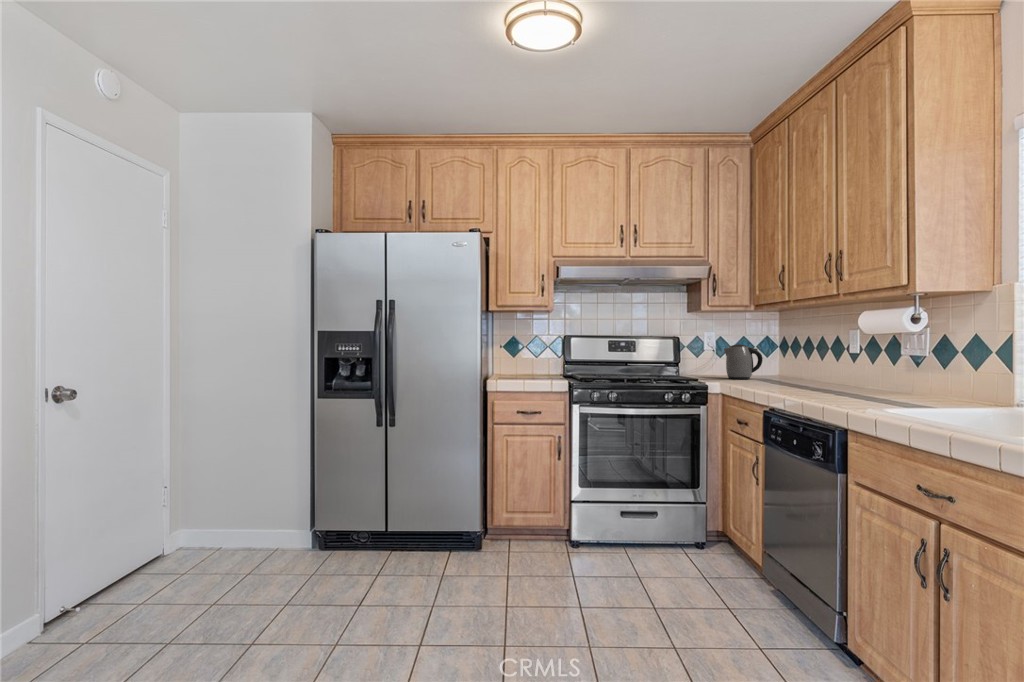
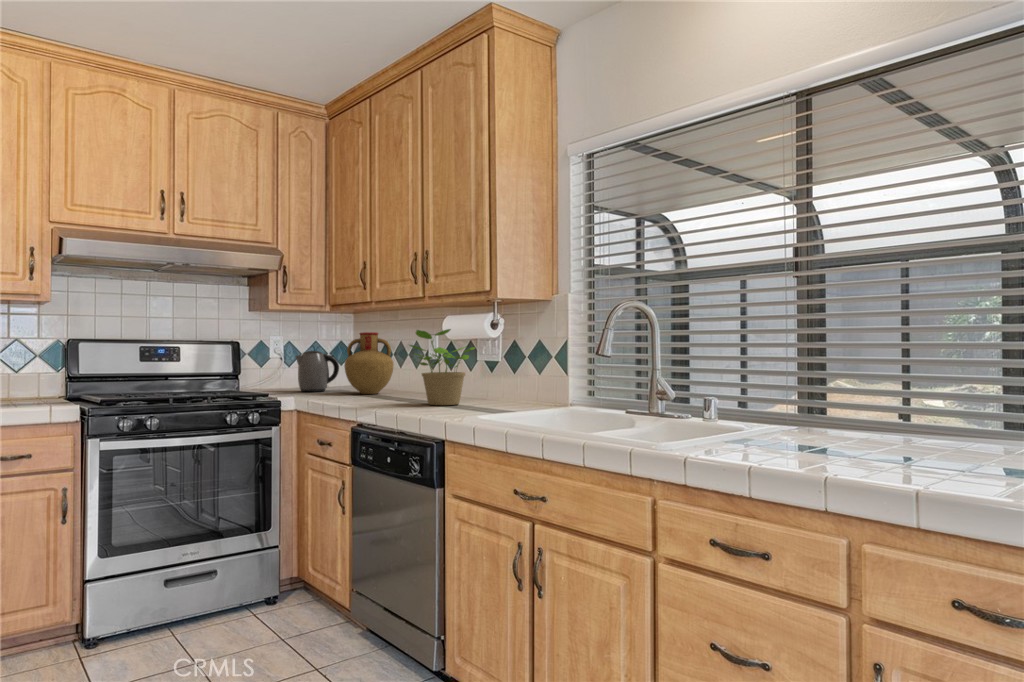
potted plant: none [817,324,893,397] -> present [410,329,475,405]
vase: none [765,328,813,383] -> present [344,332,394,394]

